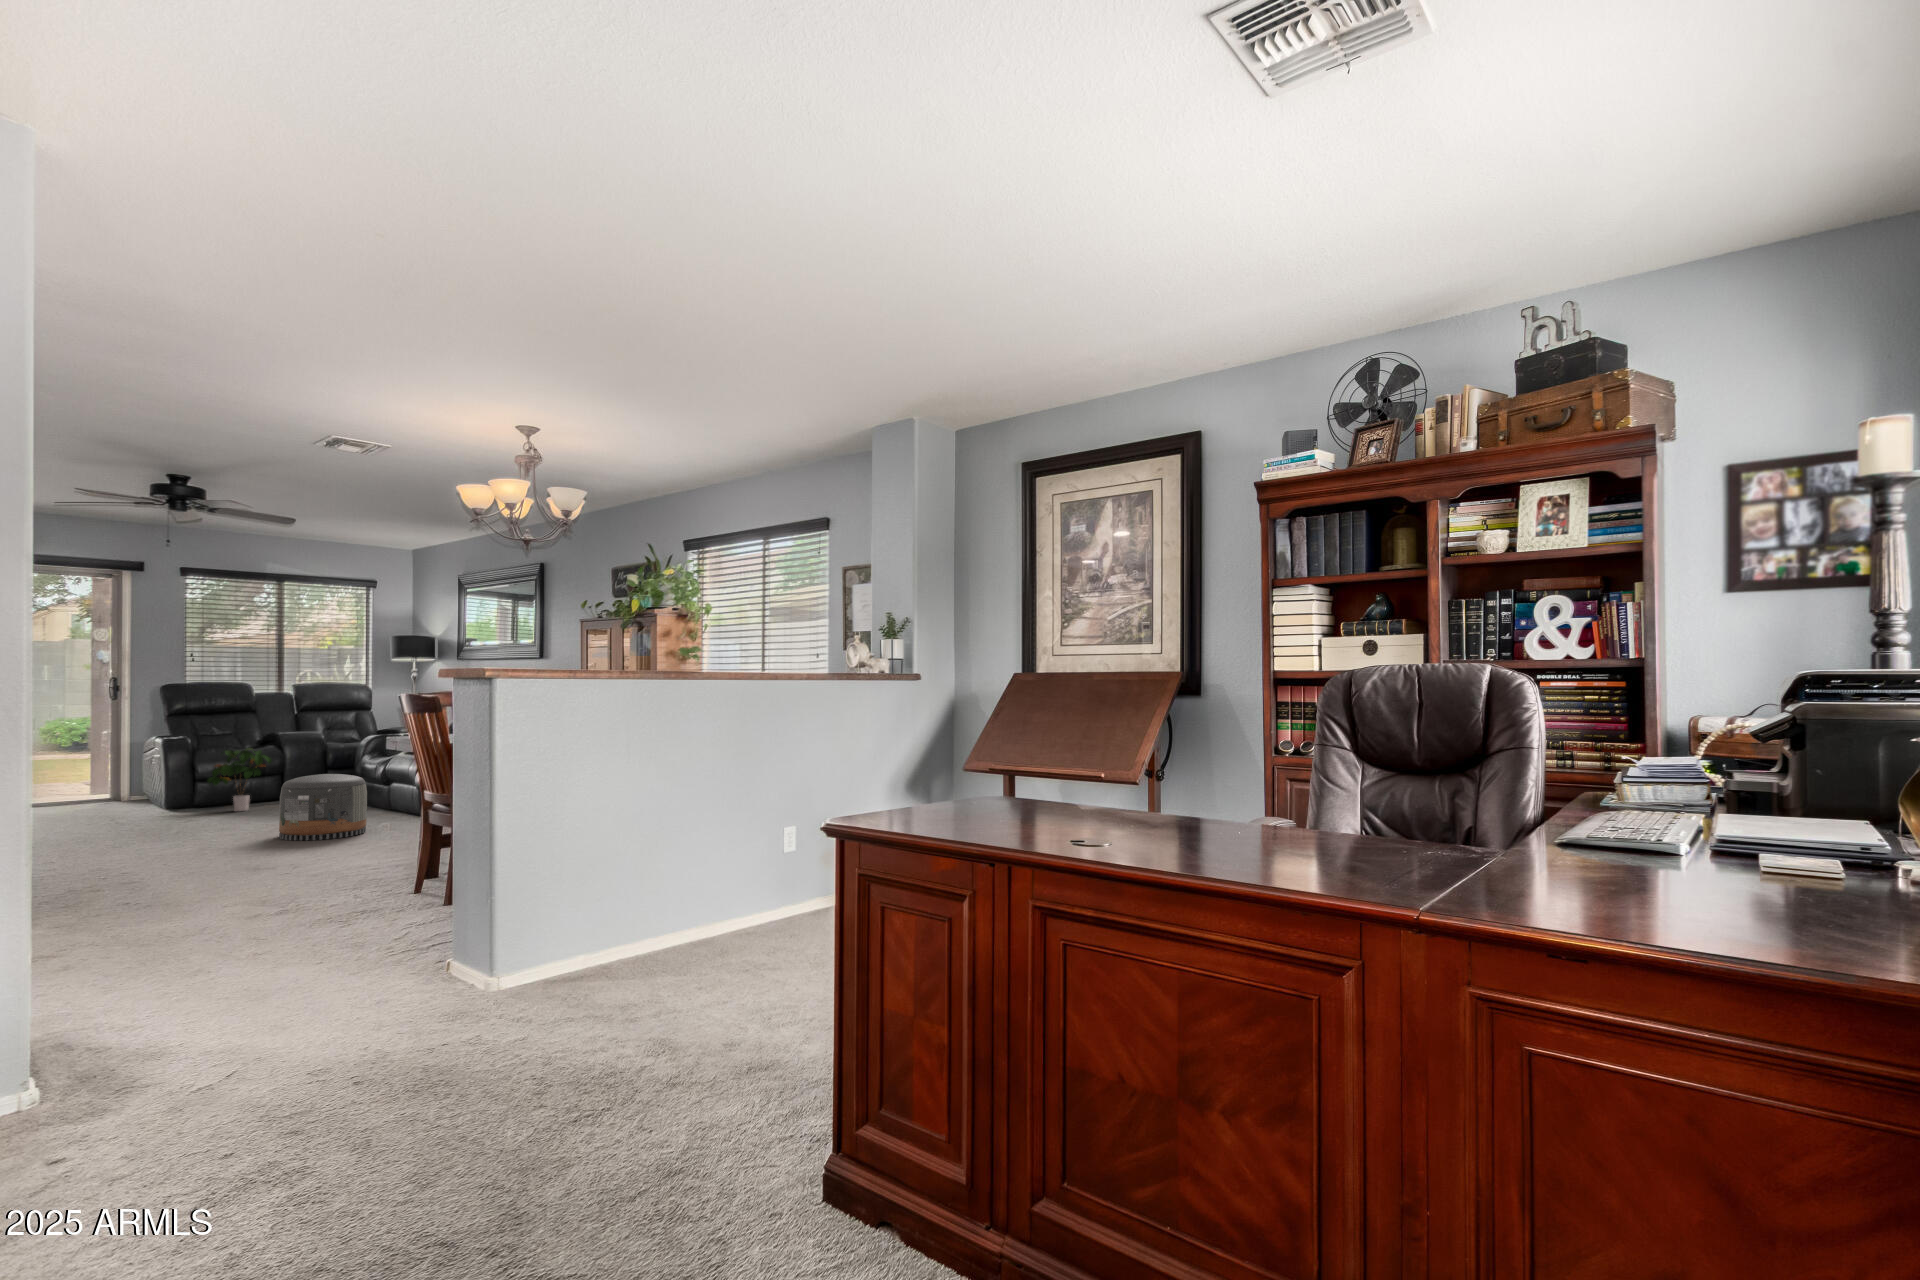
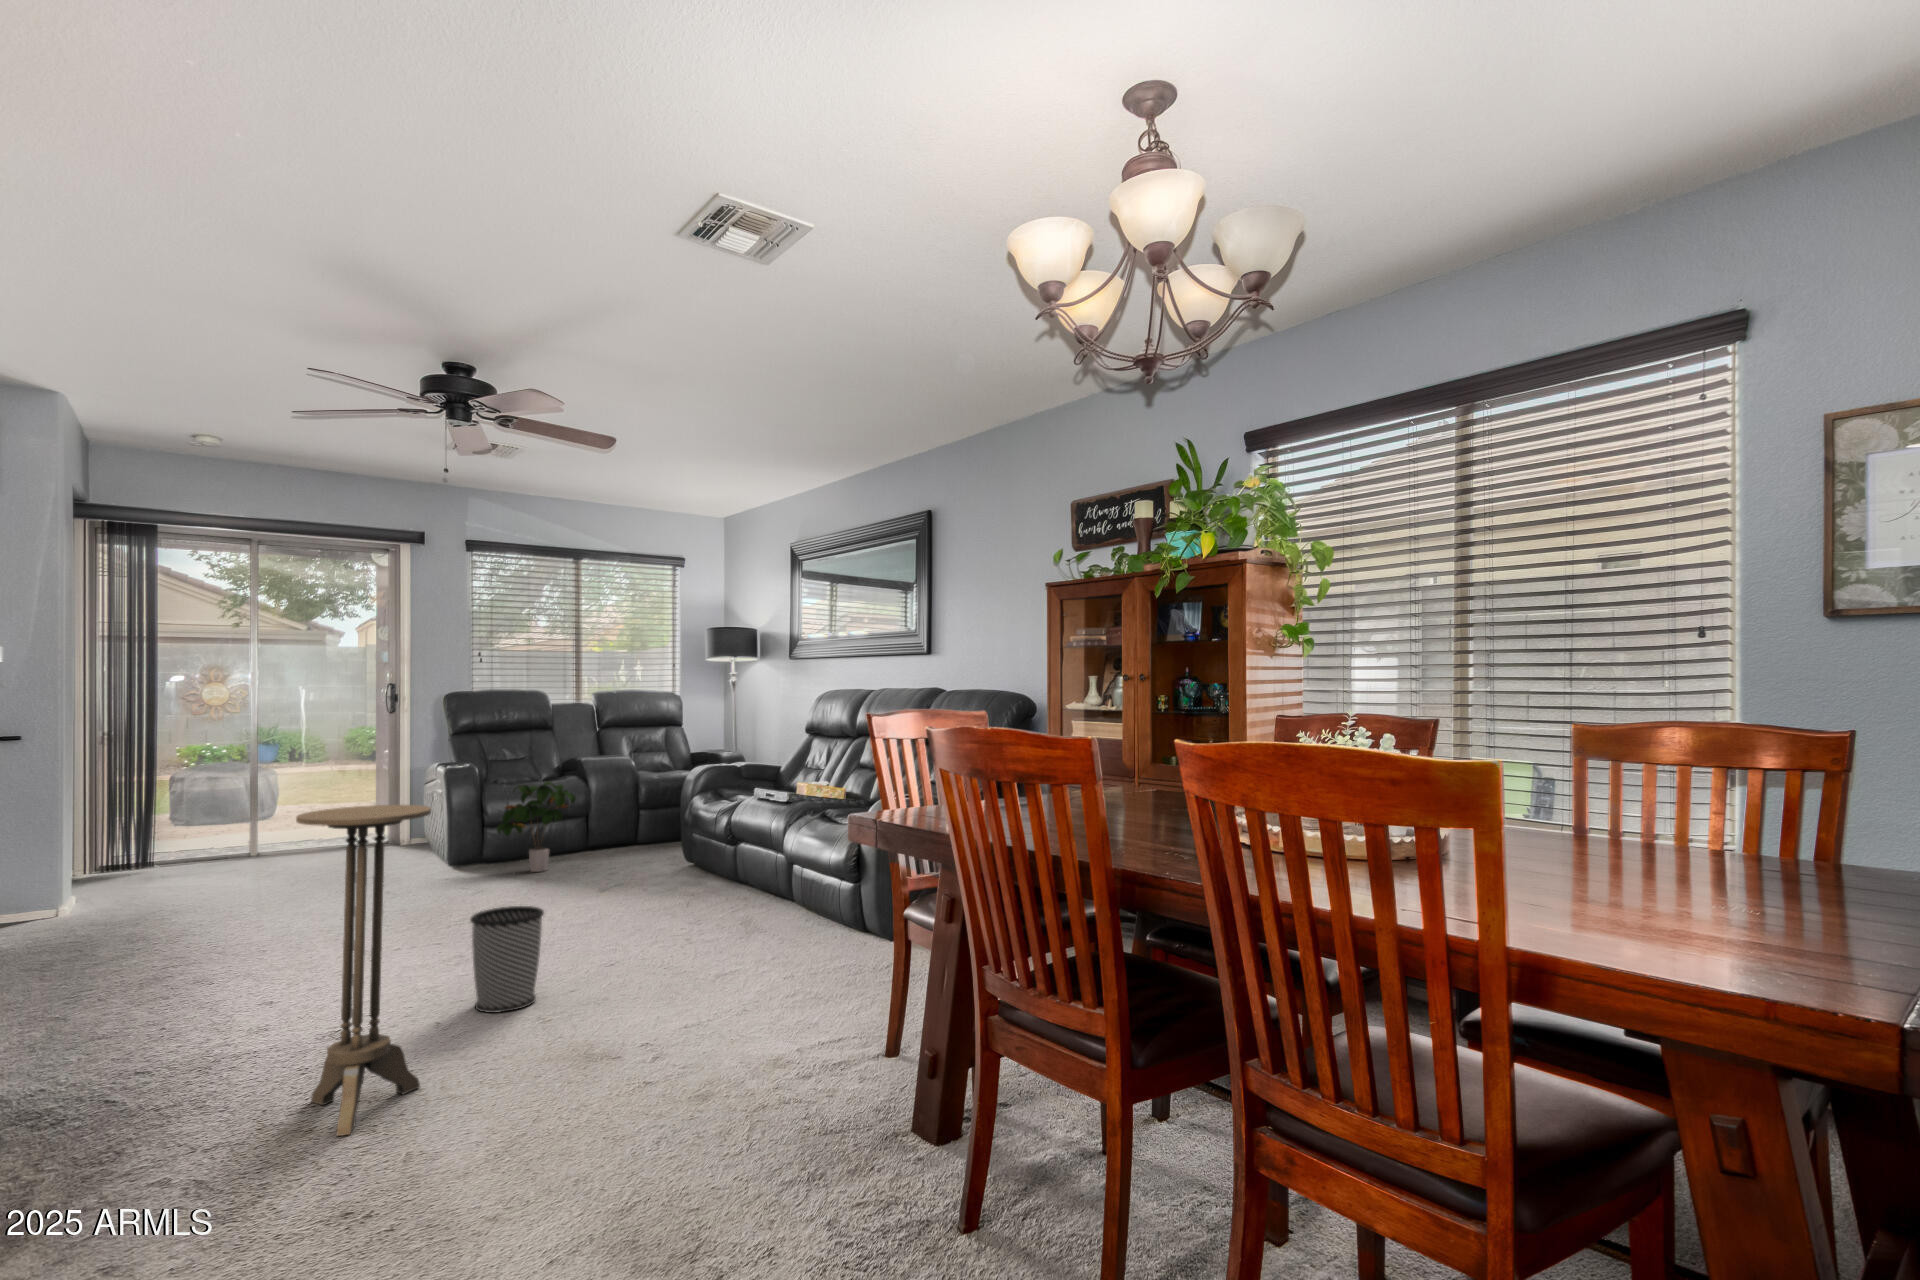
side table: none [93,741,167,893] -> present [296,805,431,1136]
pouf: present [279,774,367,840] -> none [601,837,724,952]
wastebasket: none [188,806,236,862] -> present [470,906,544,1013]

